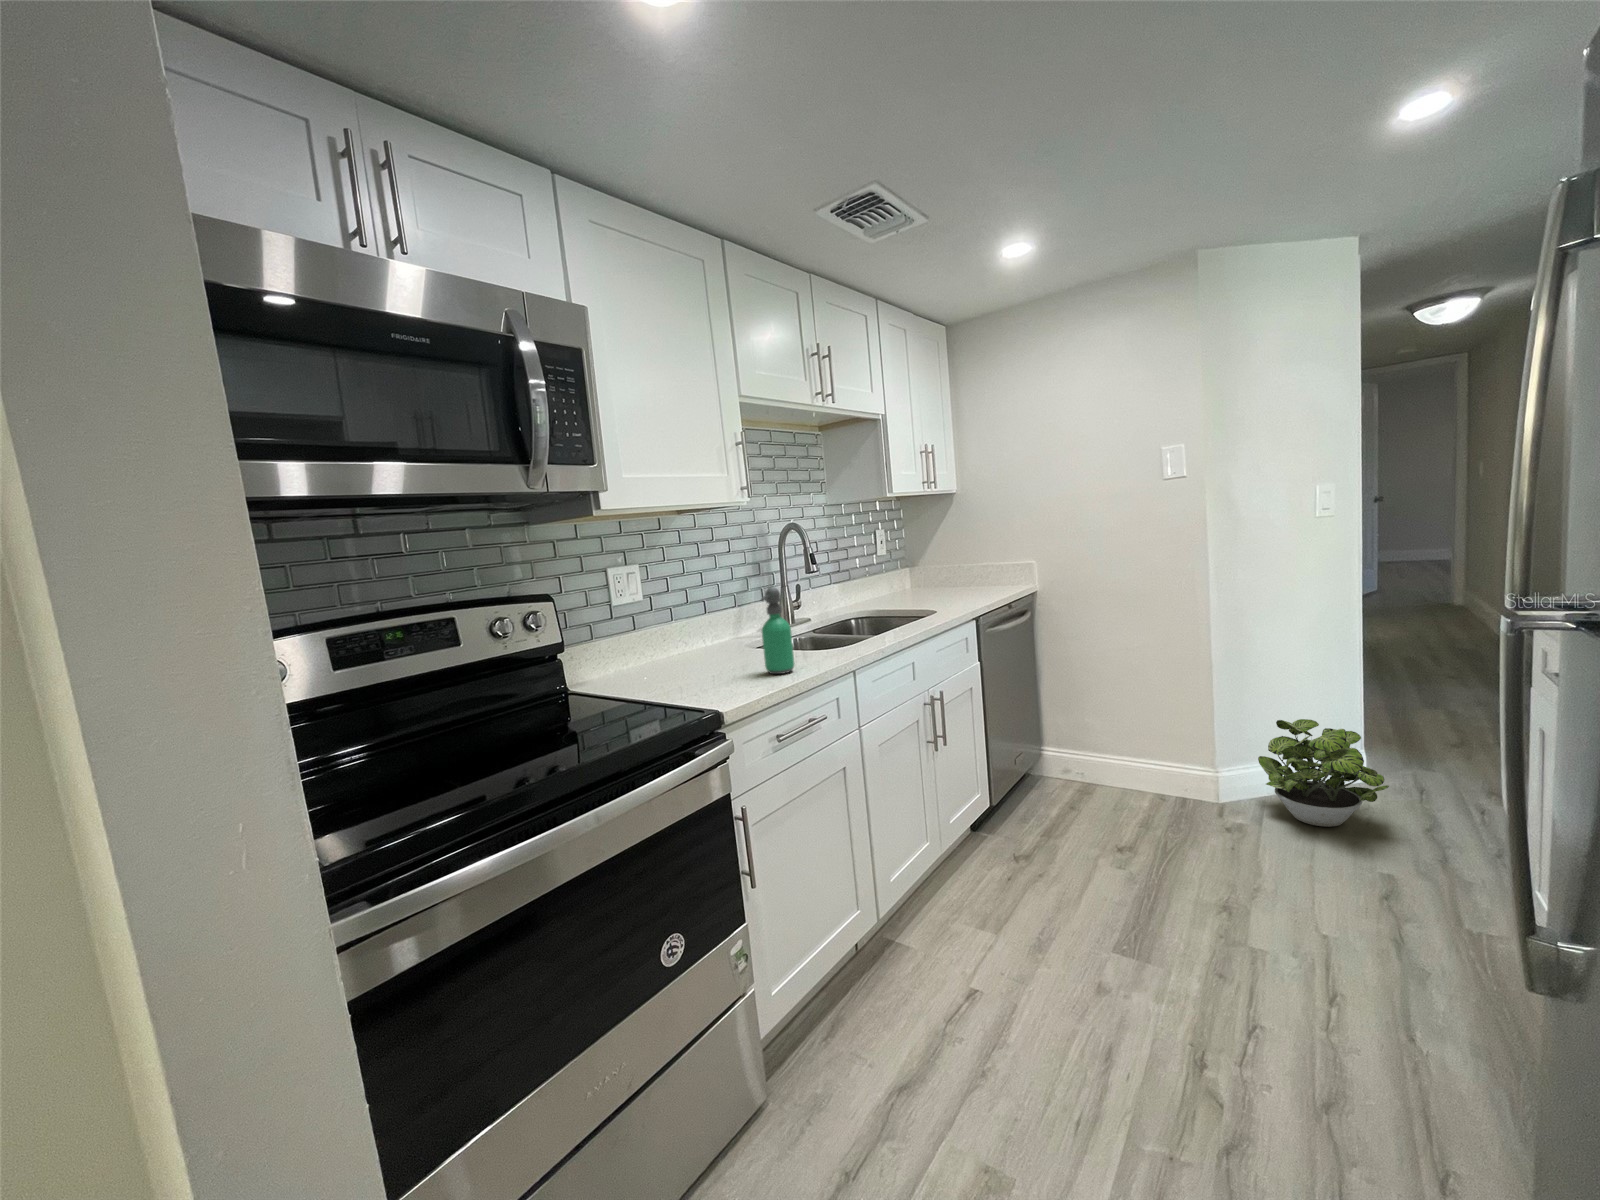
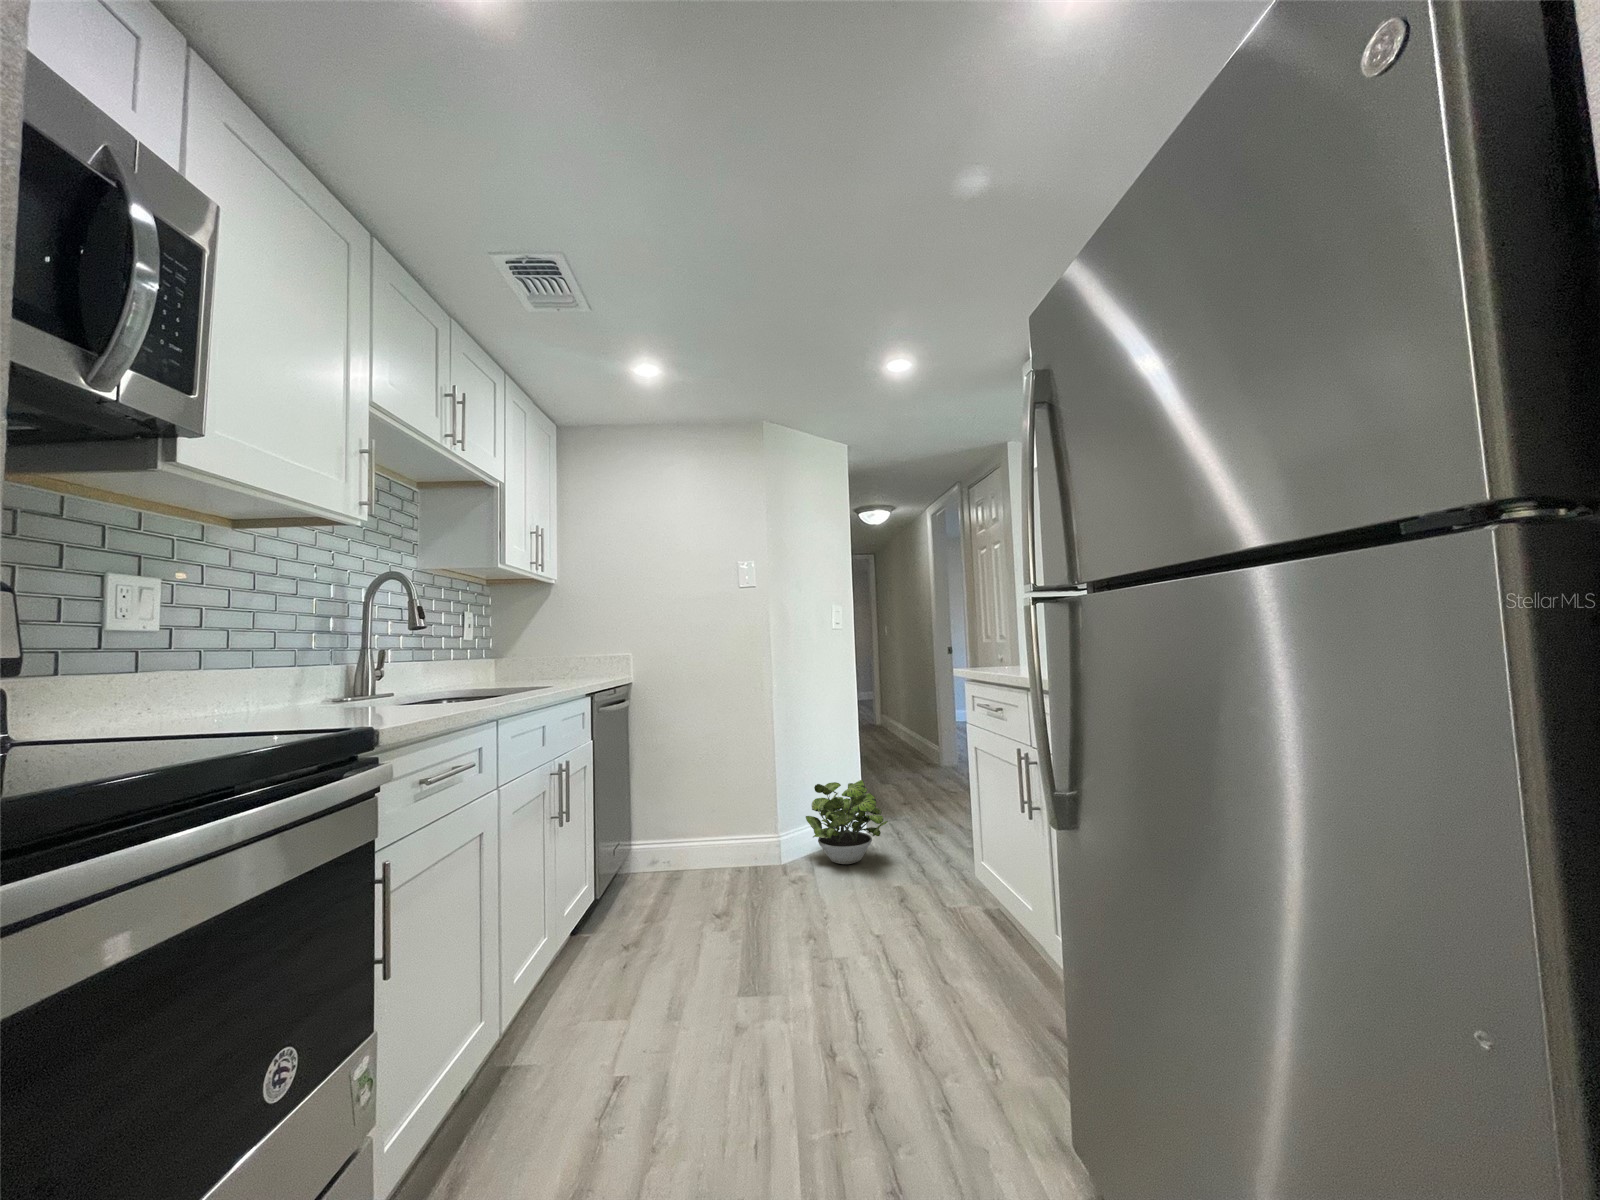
soap dispenser: present [761,588,795,674] -> none [395,609,436,713]

